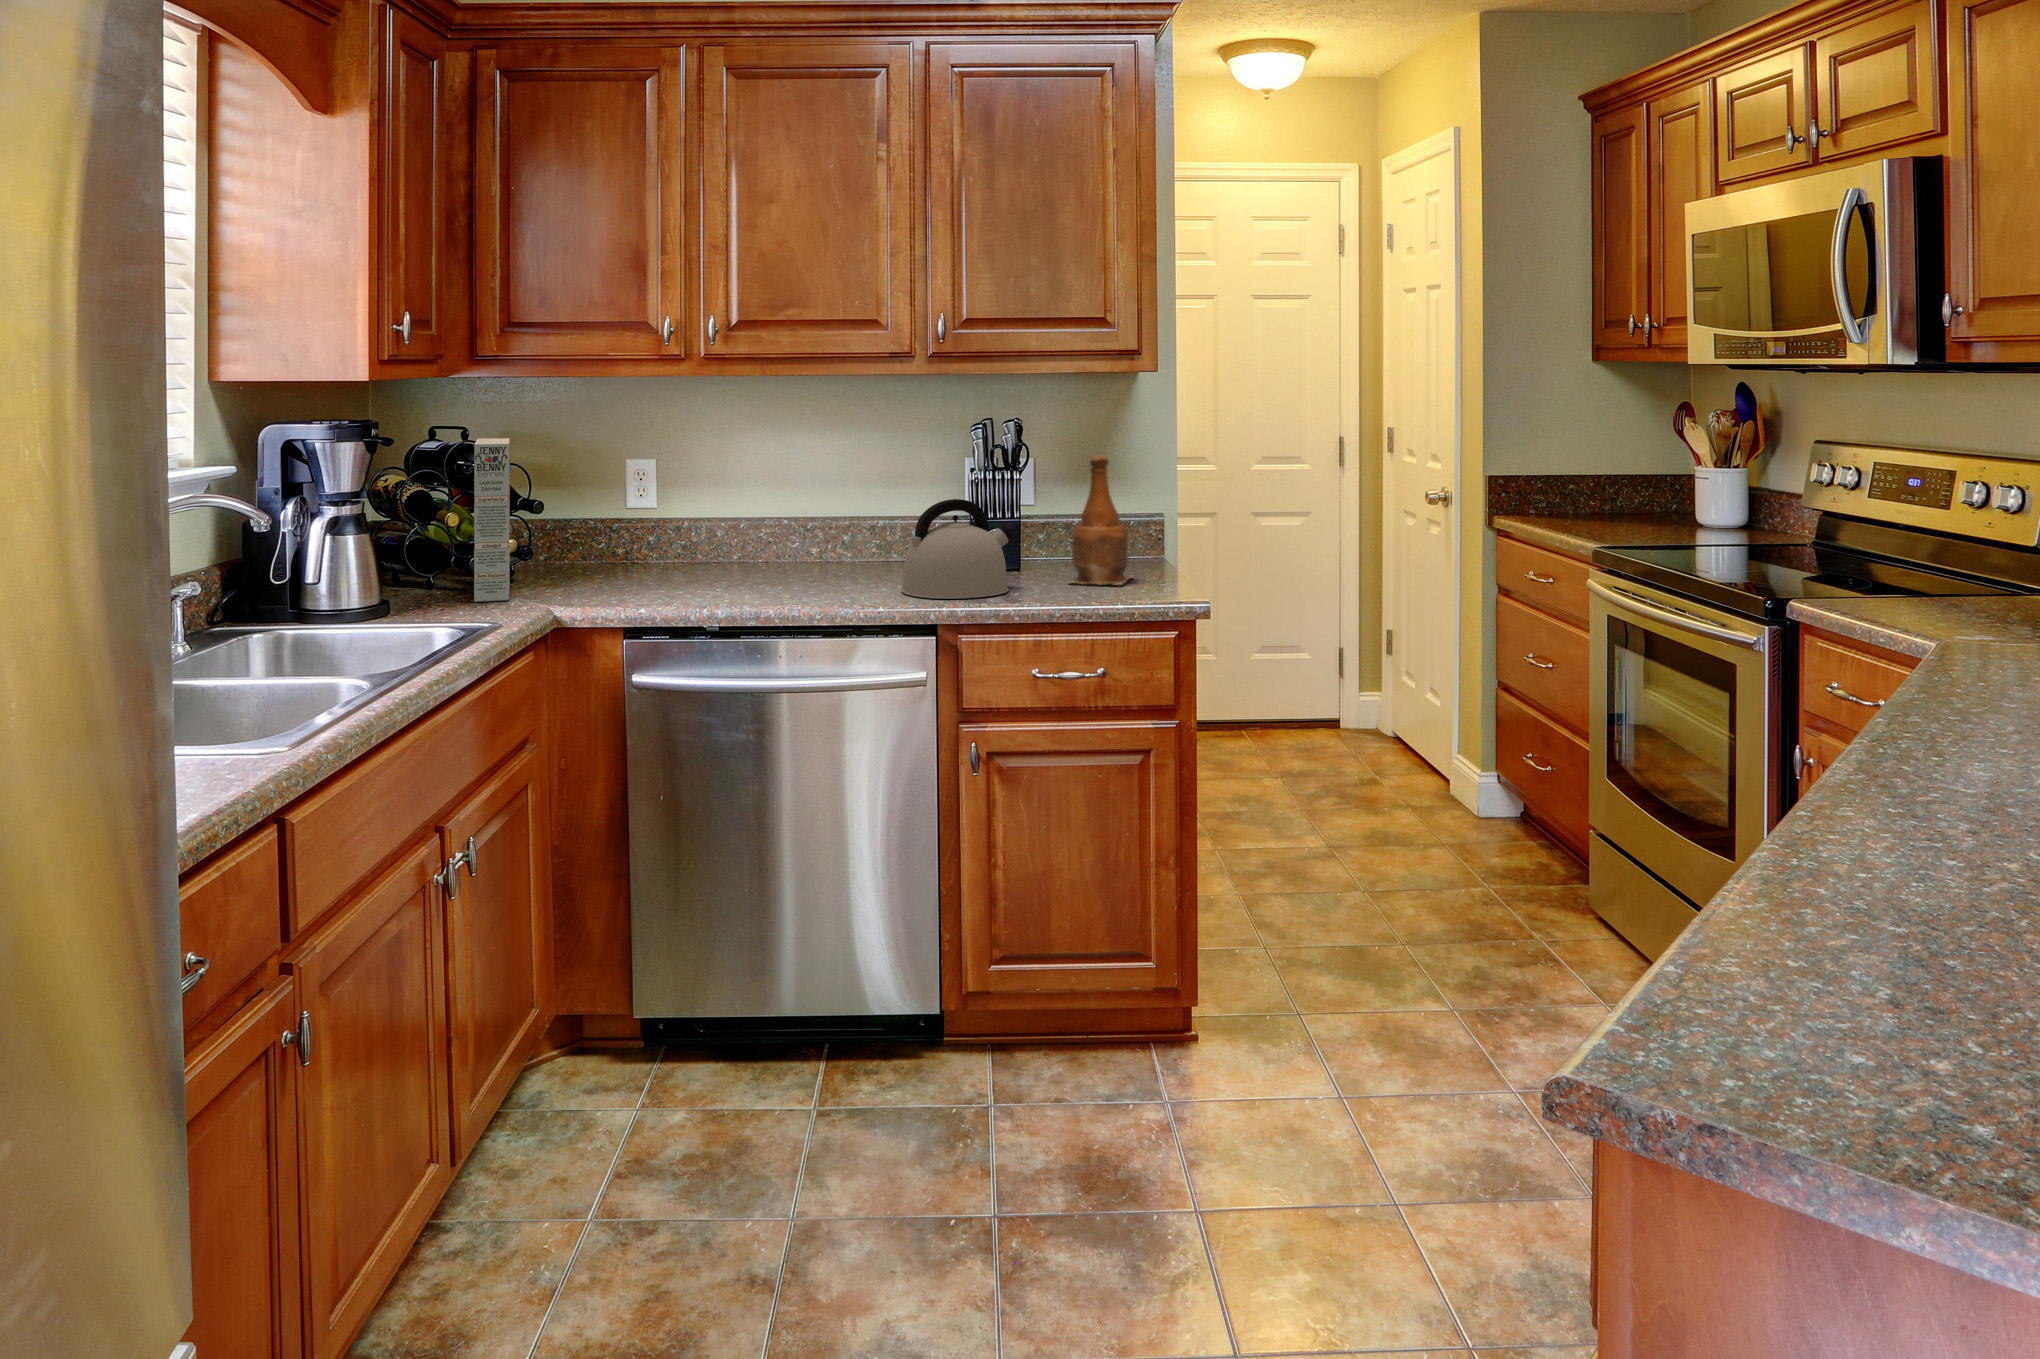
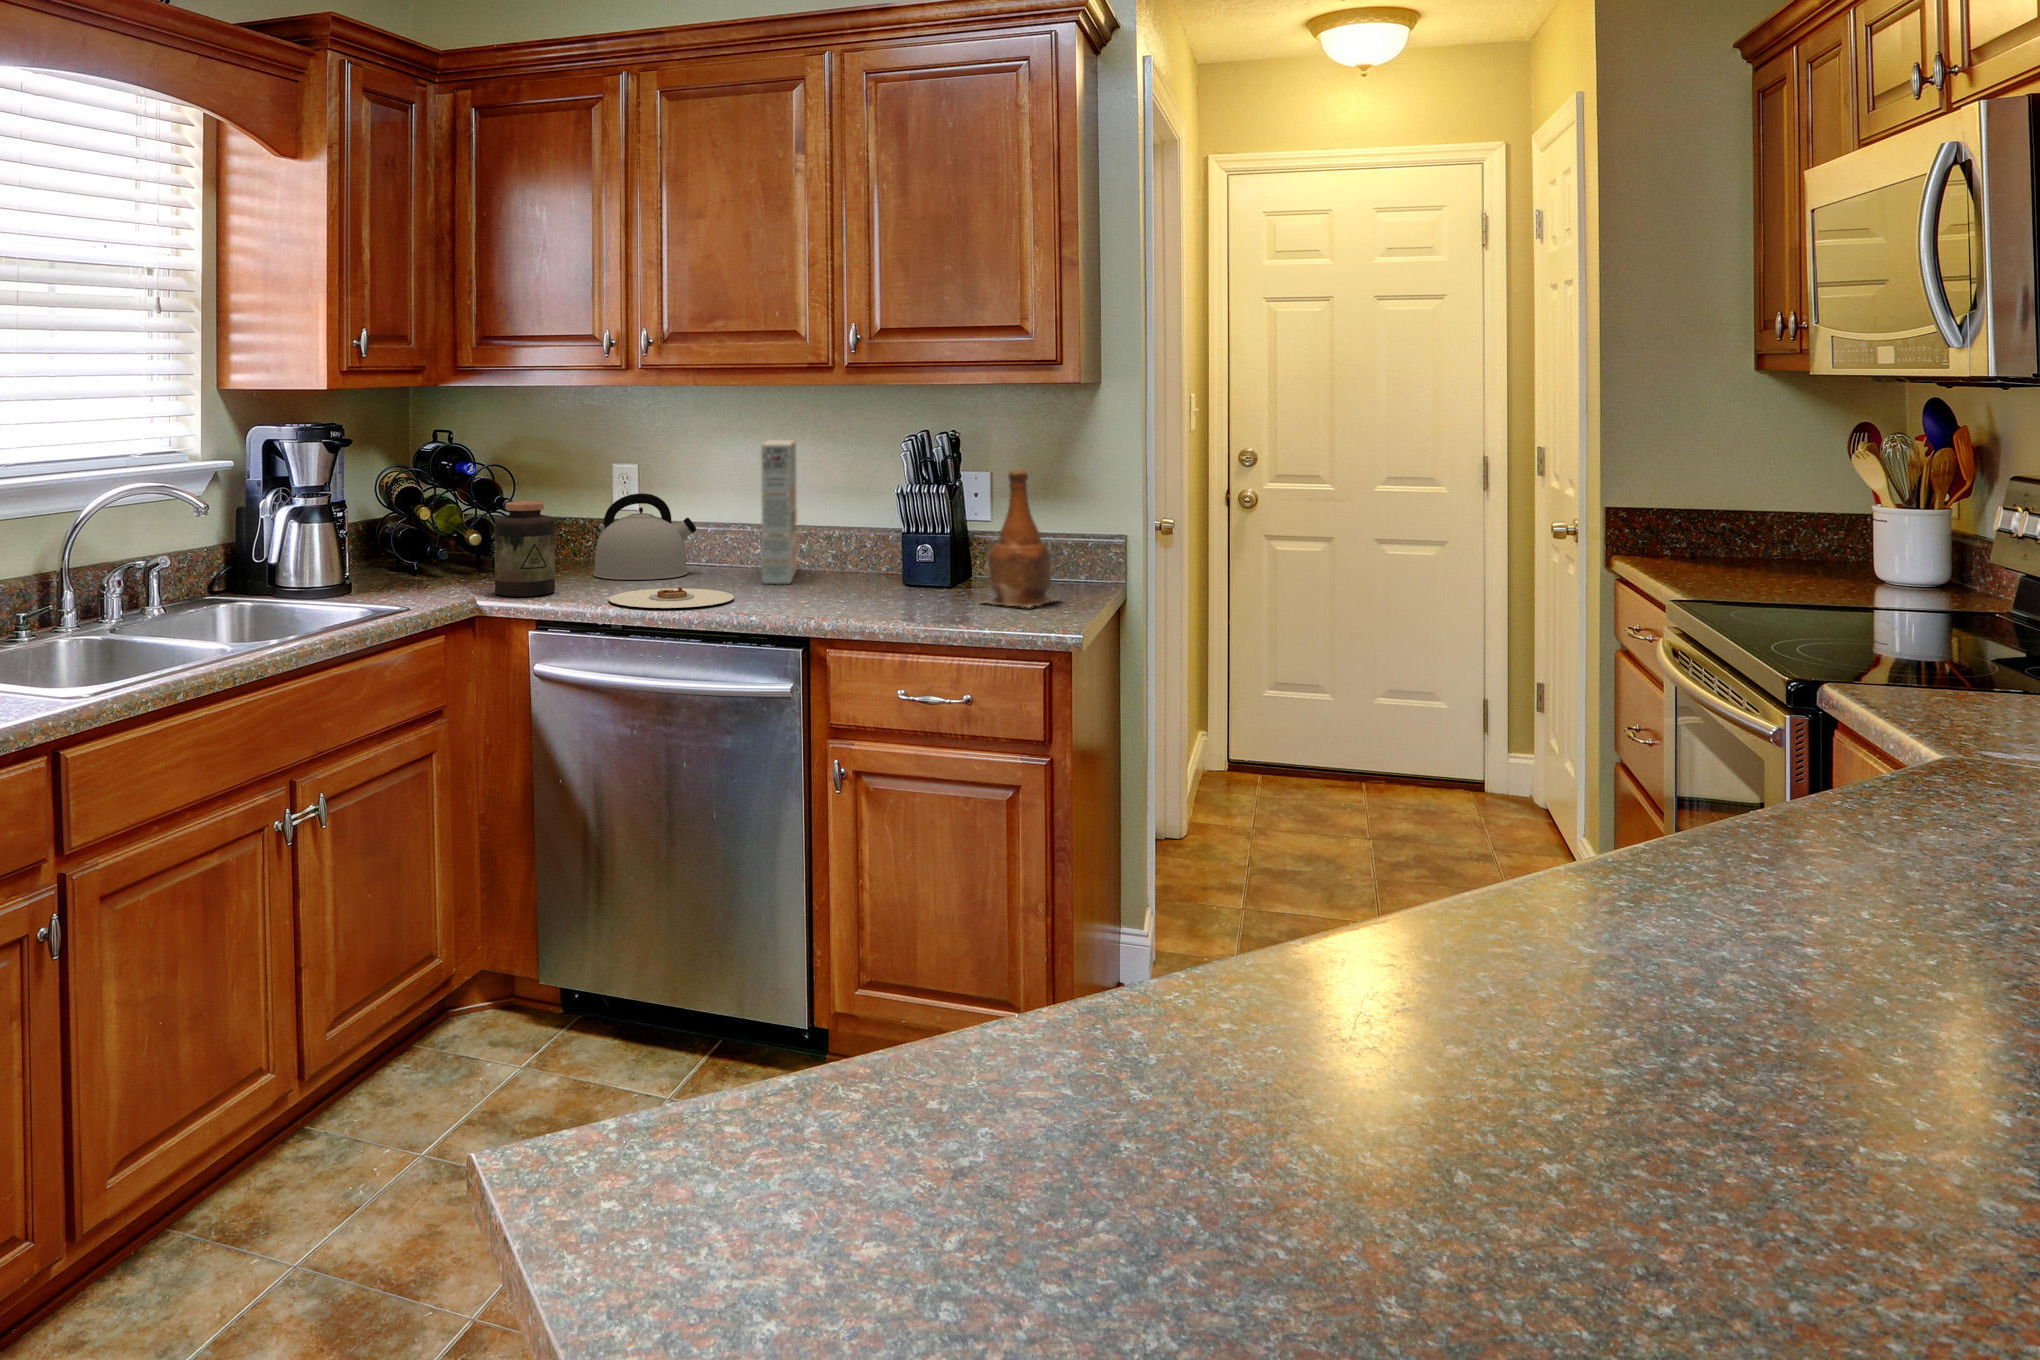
cereal box: present [474,438,510,602] -> present [761,440,797,584]
kettle: present [901,499,1013,599] -> present [593,493,697,580]
jar: none [563,501,630,604] -> present [495,501,555,597]
plate: none [703,583,834,607] -> present [609,585,734,608]

